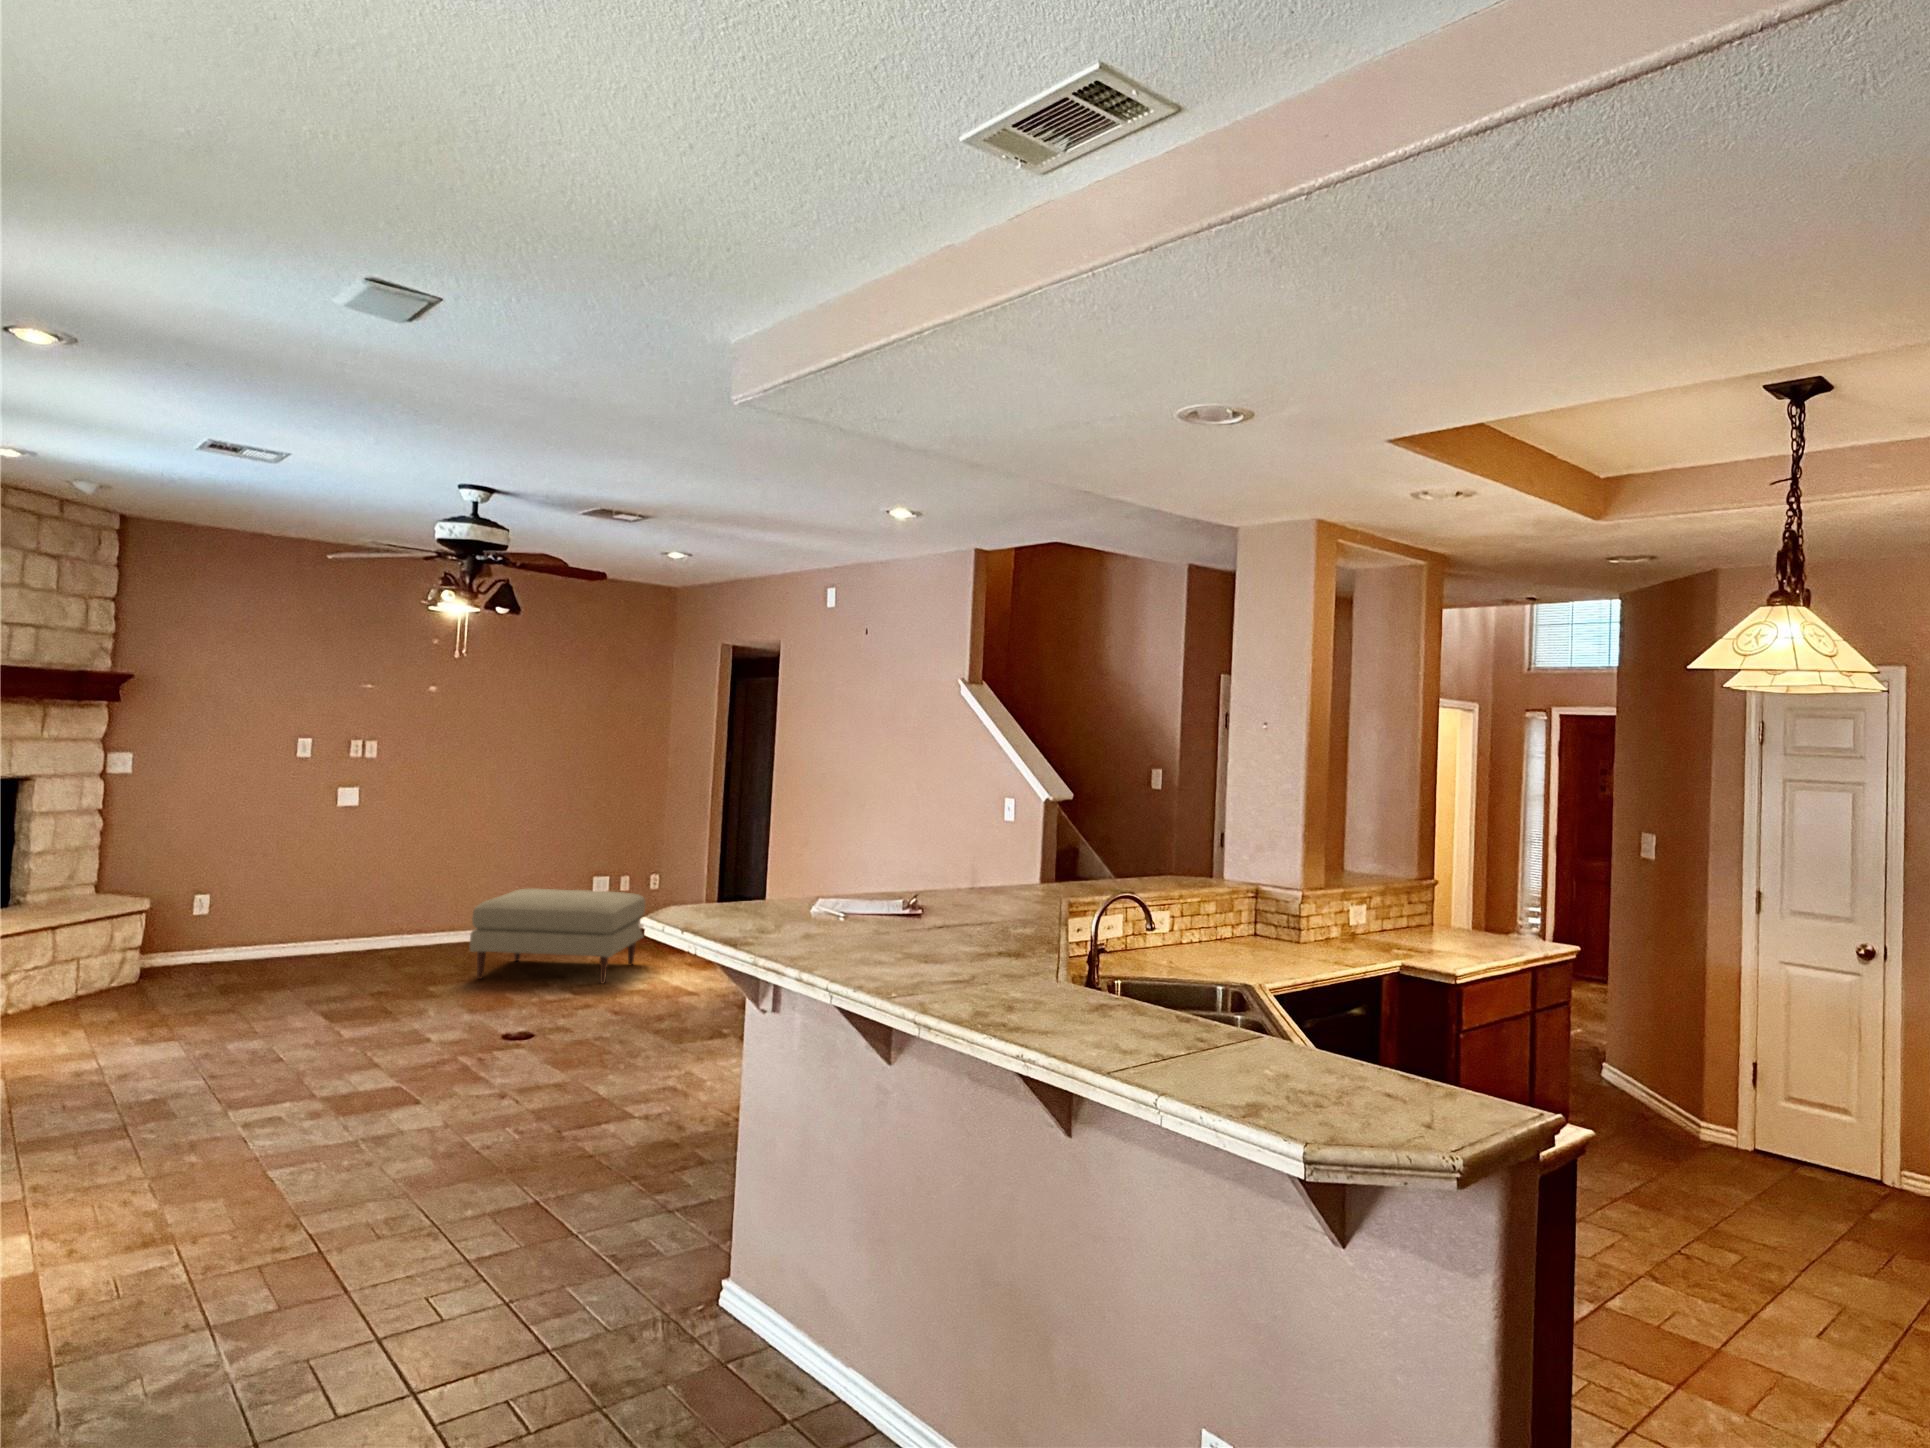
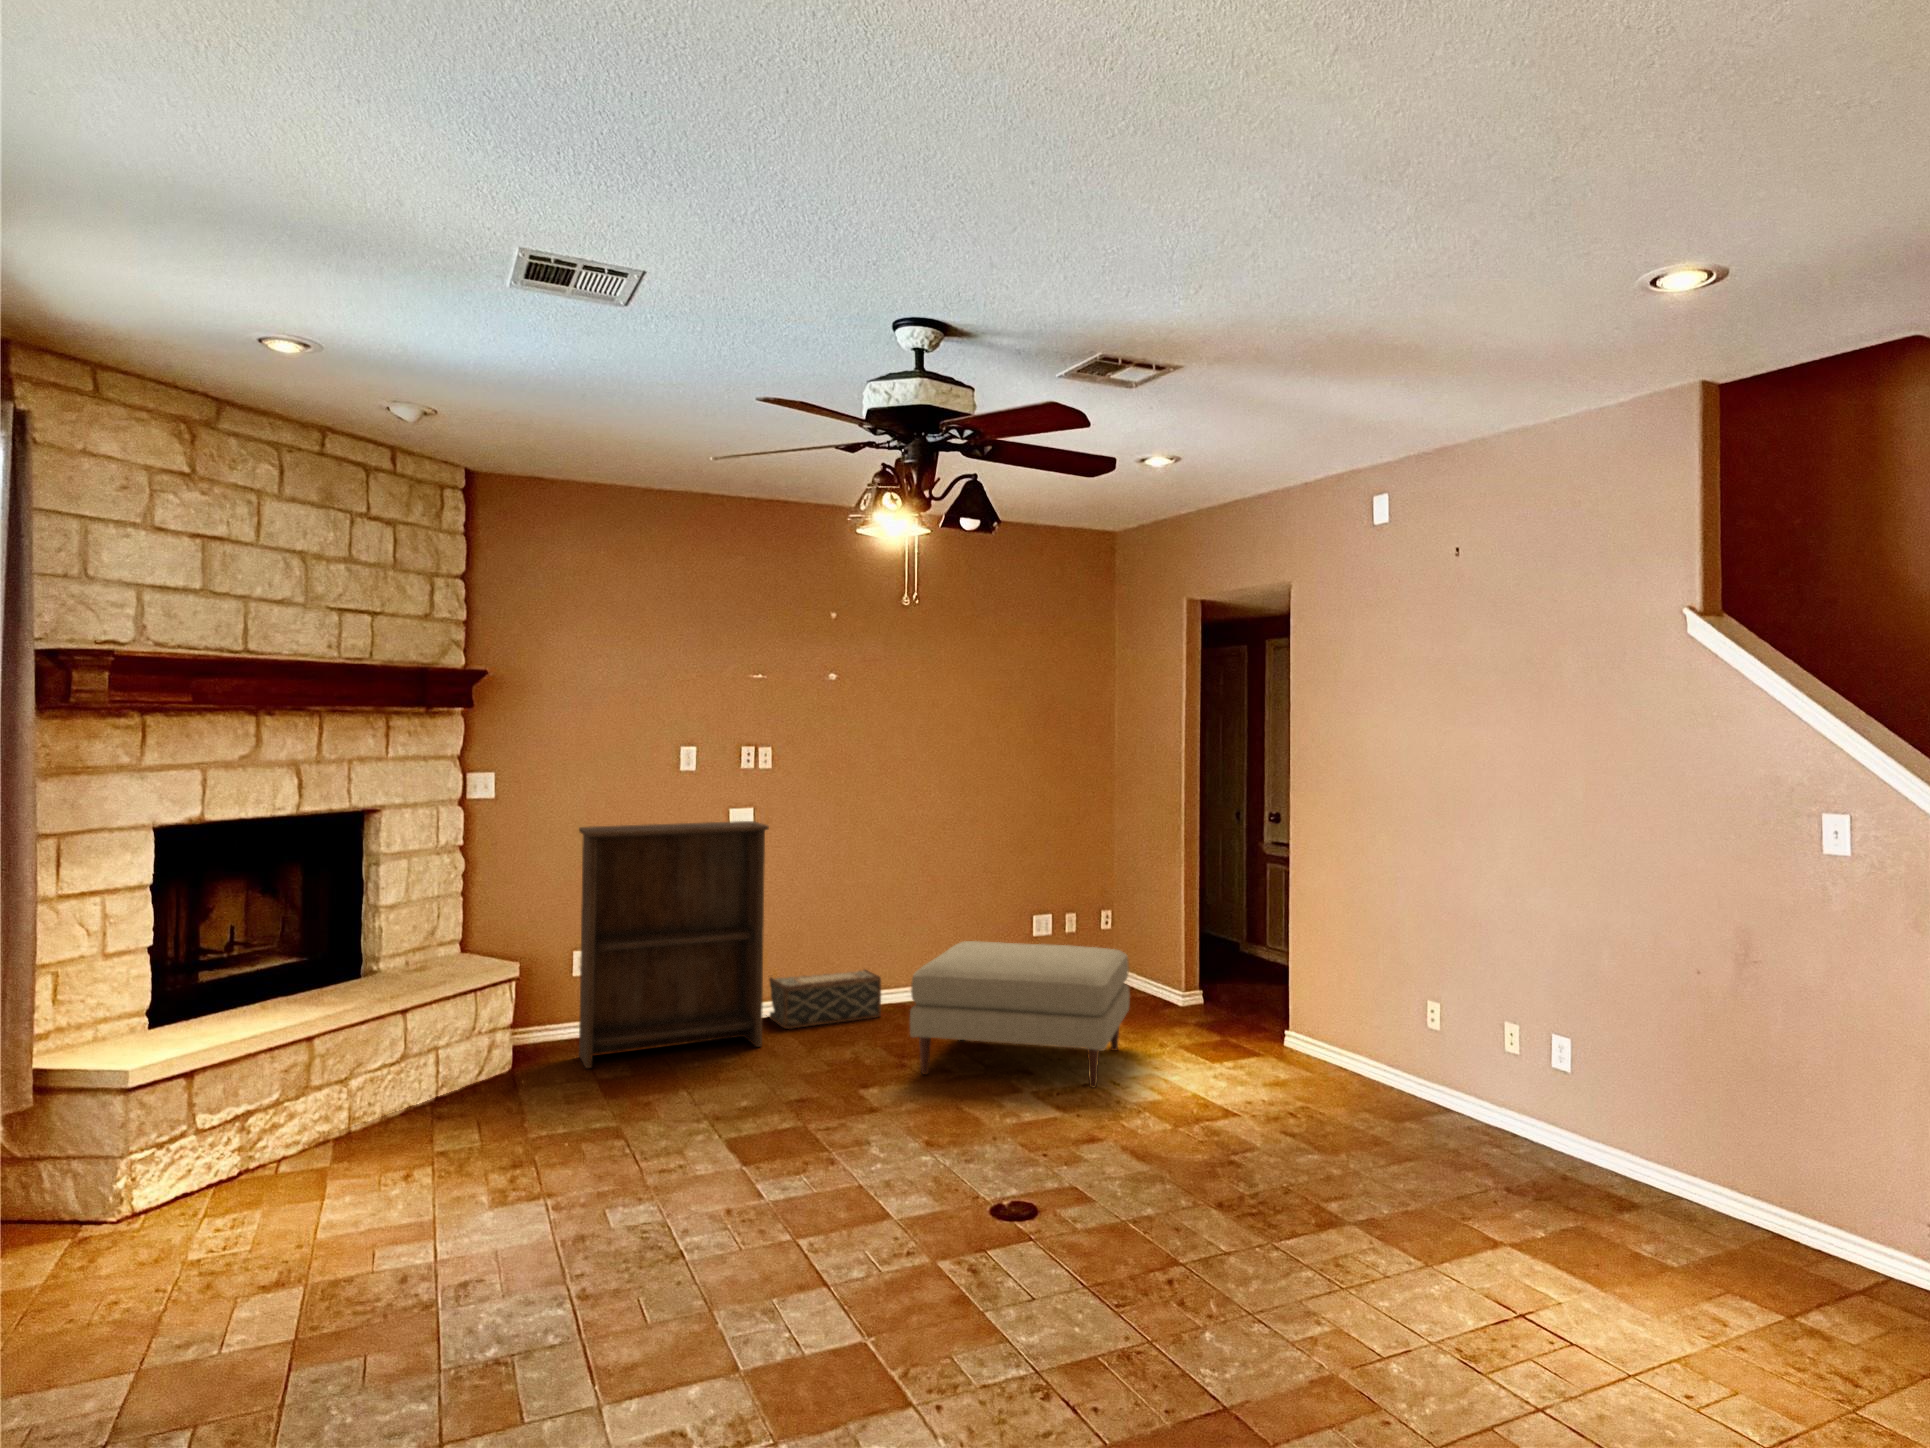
bookshelf: none [197,797,369,979] -> present [579,821,769,1068]
woven basket: none [361,913,459,956] -> present [768,969,881,1029]

